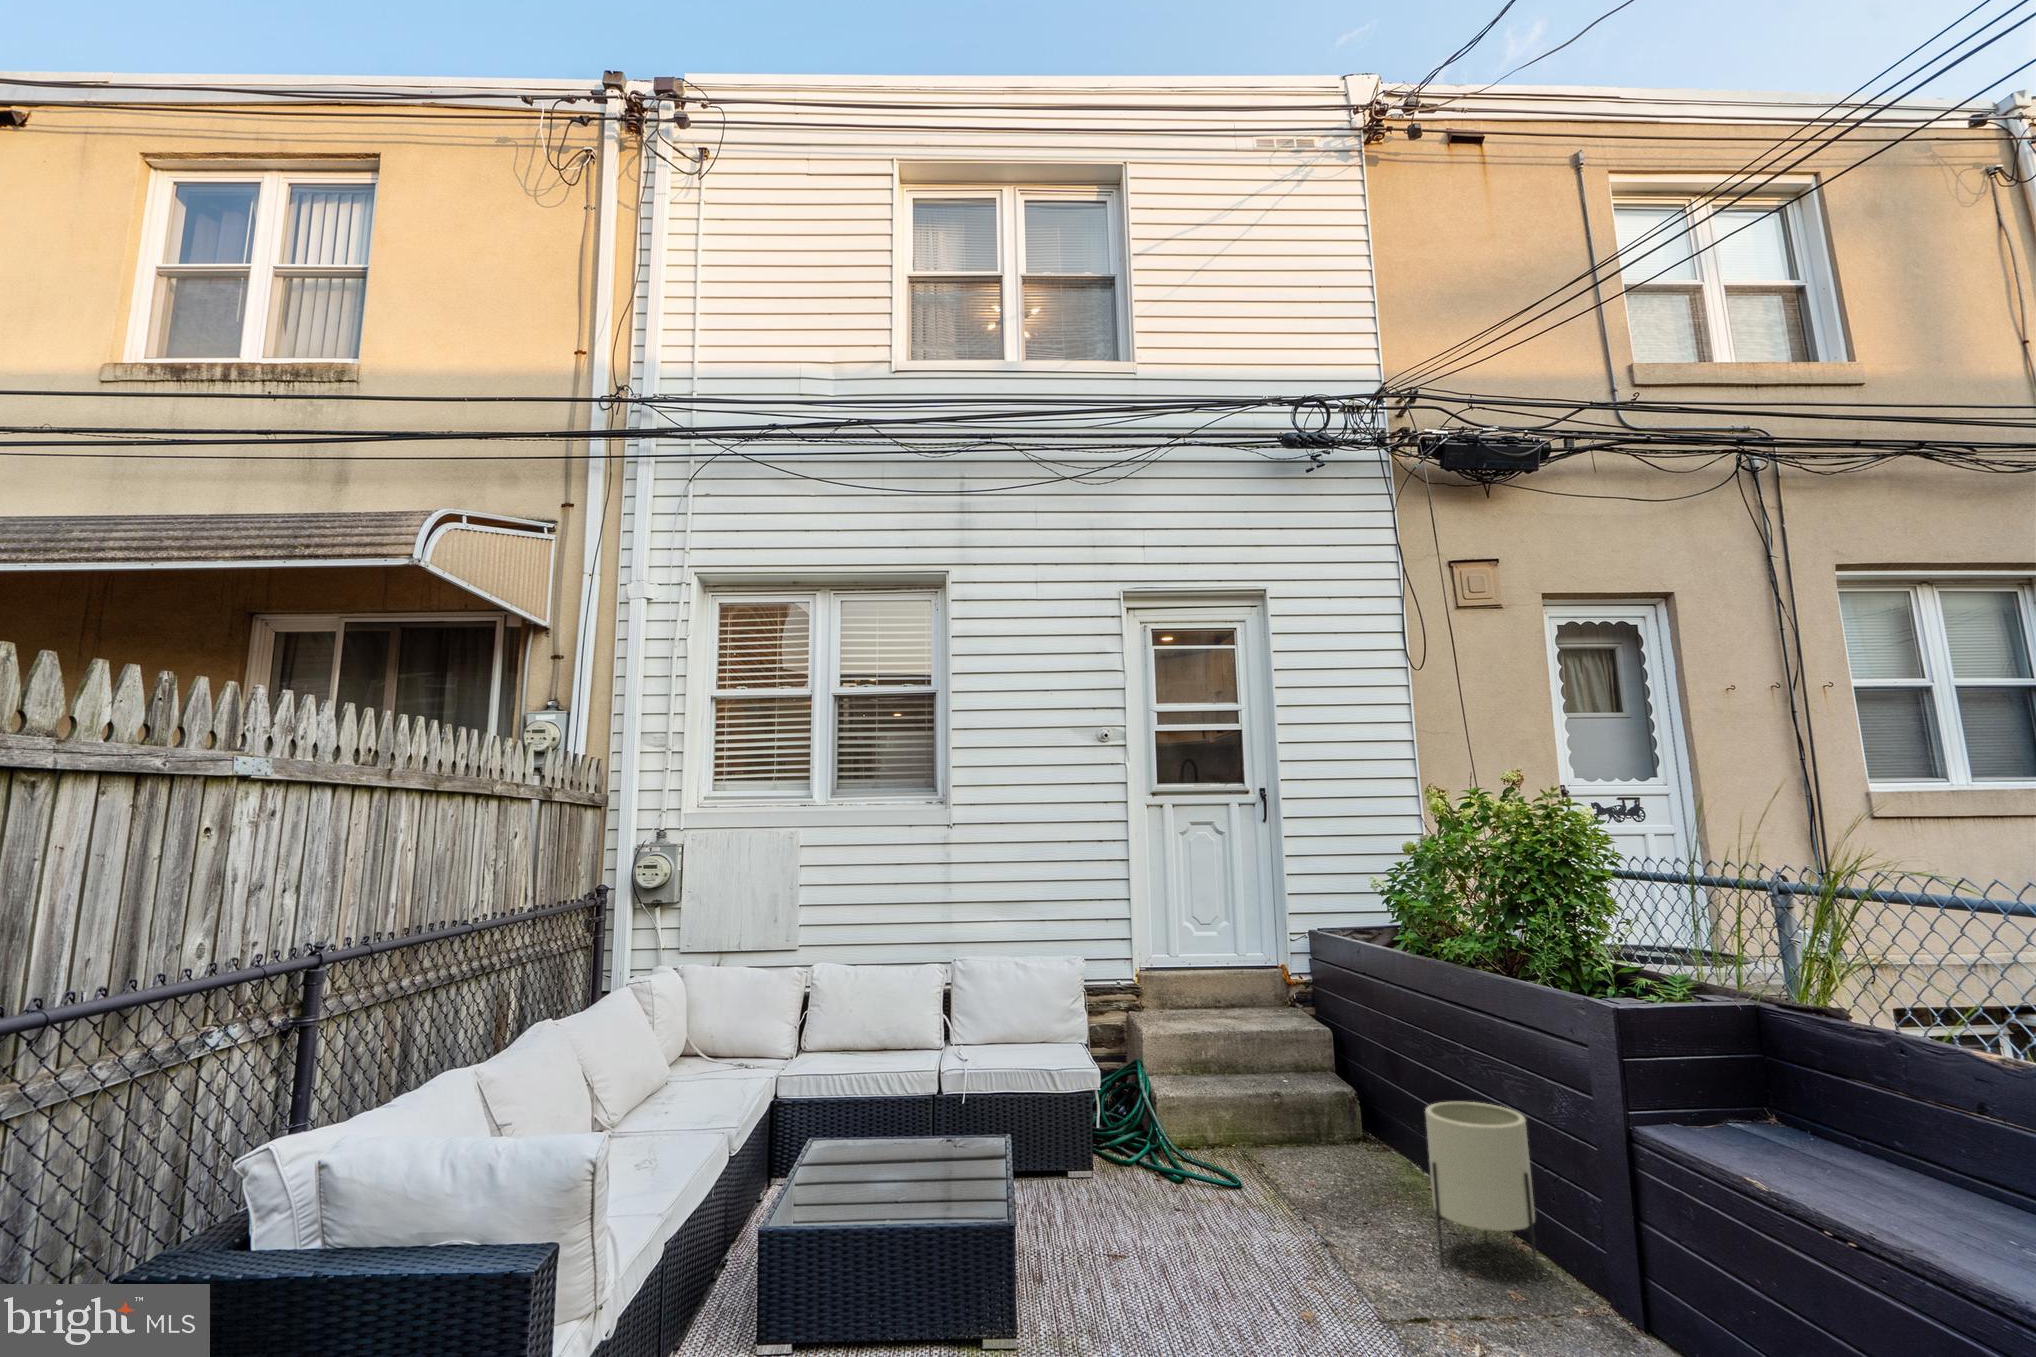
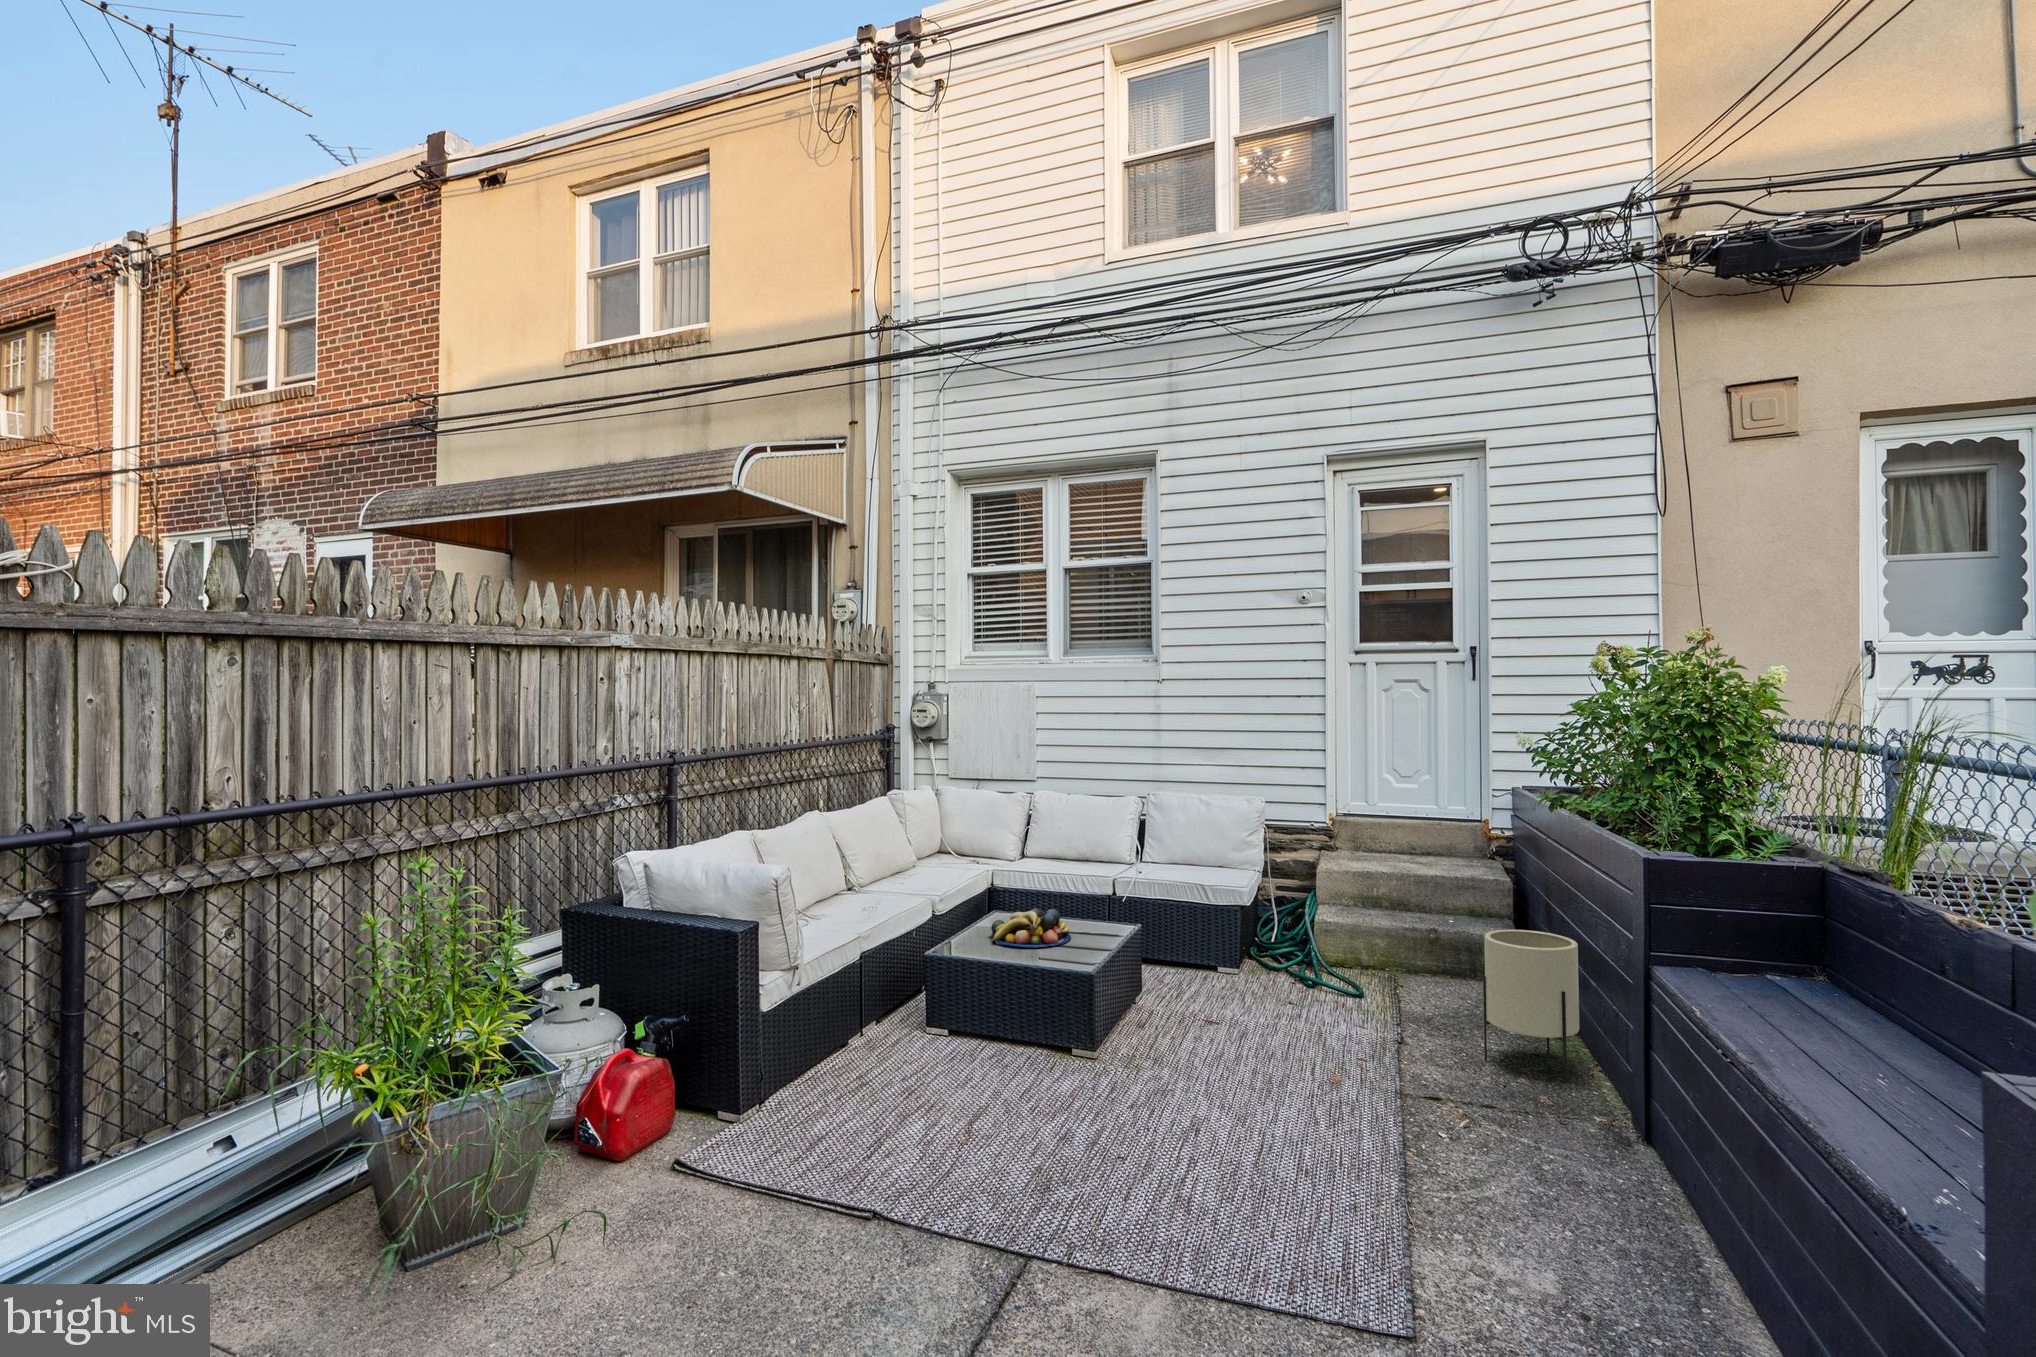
fruit bowl: none [840,1135,953,1200] -> present [990,908,1071,947]

